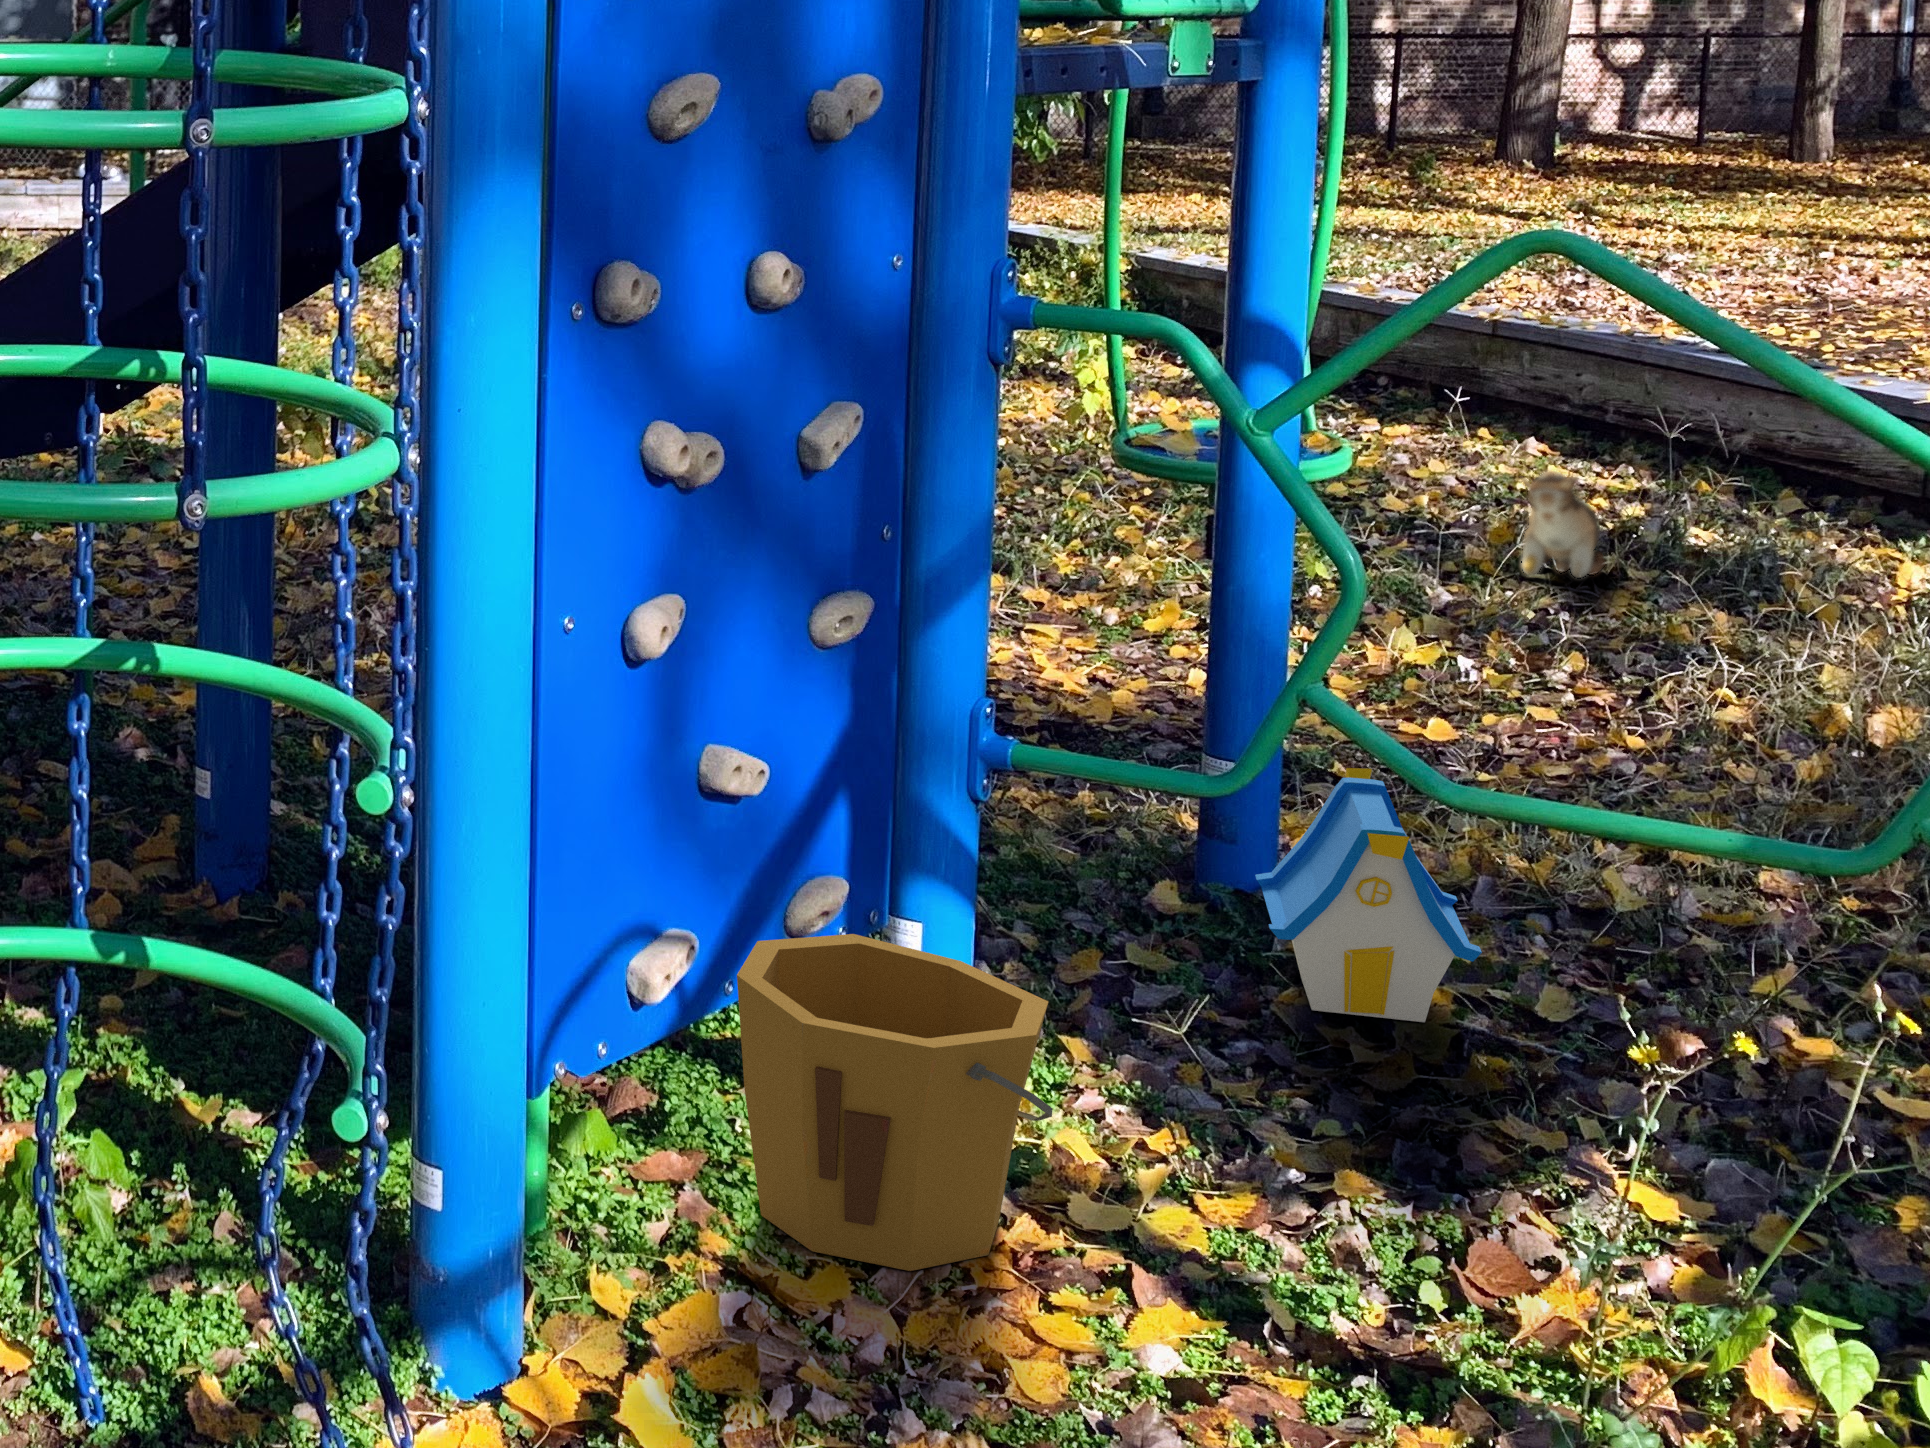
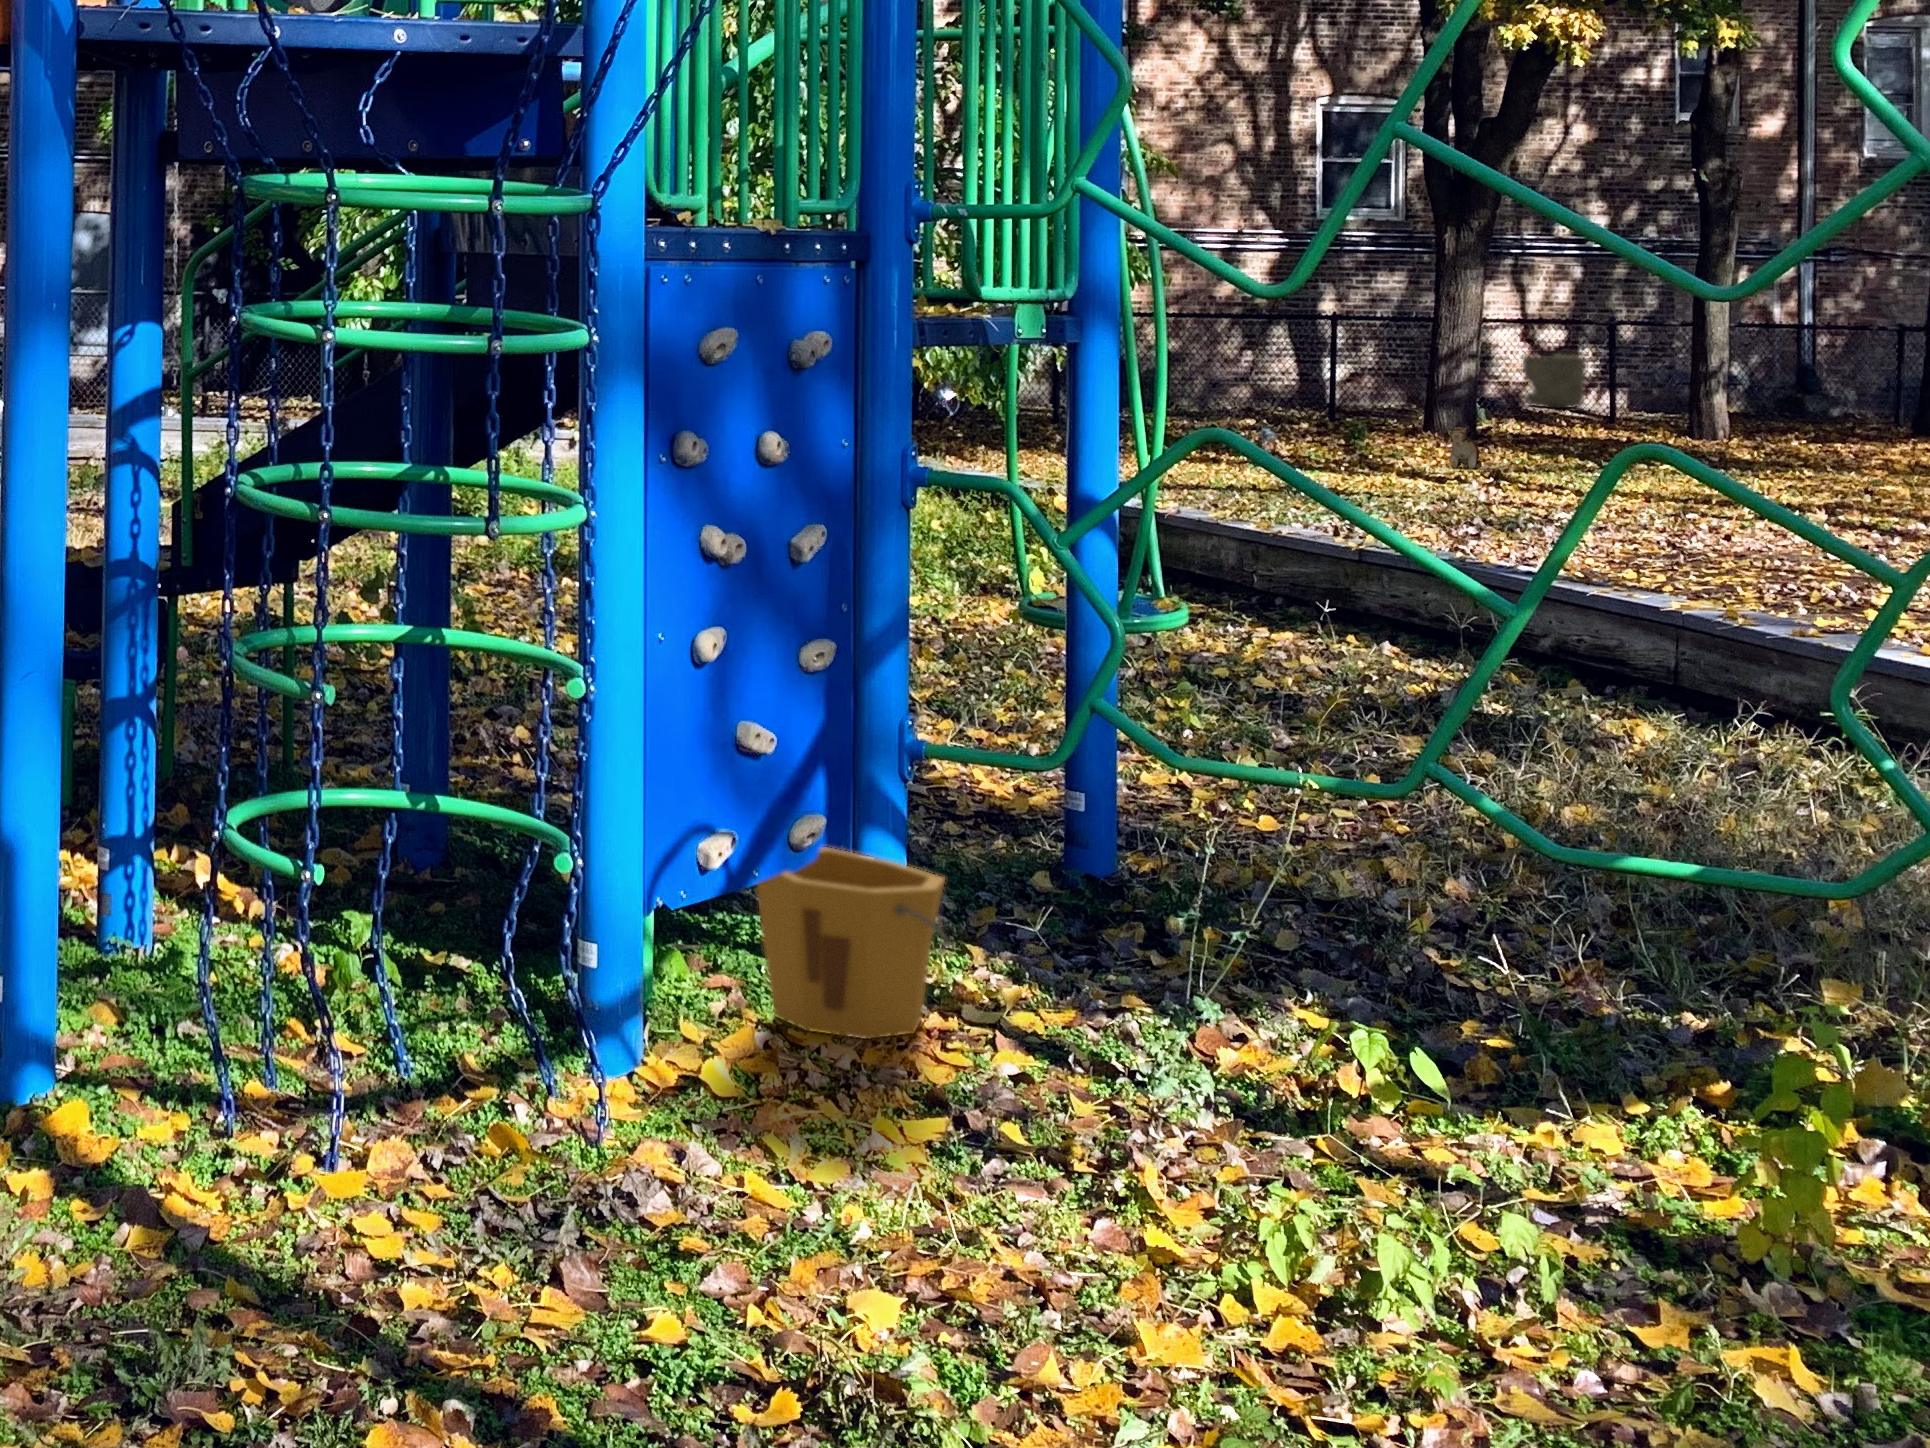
planter: none [1594,73,1667,132] -> present [1523,355,1586,408]
plush toy: present [1522,471,1604,578] -> present [1446,427,1482,469]
toy house: present [1255,768,1482,1022] -> none [1102,781,1240,939]

